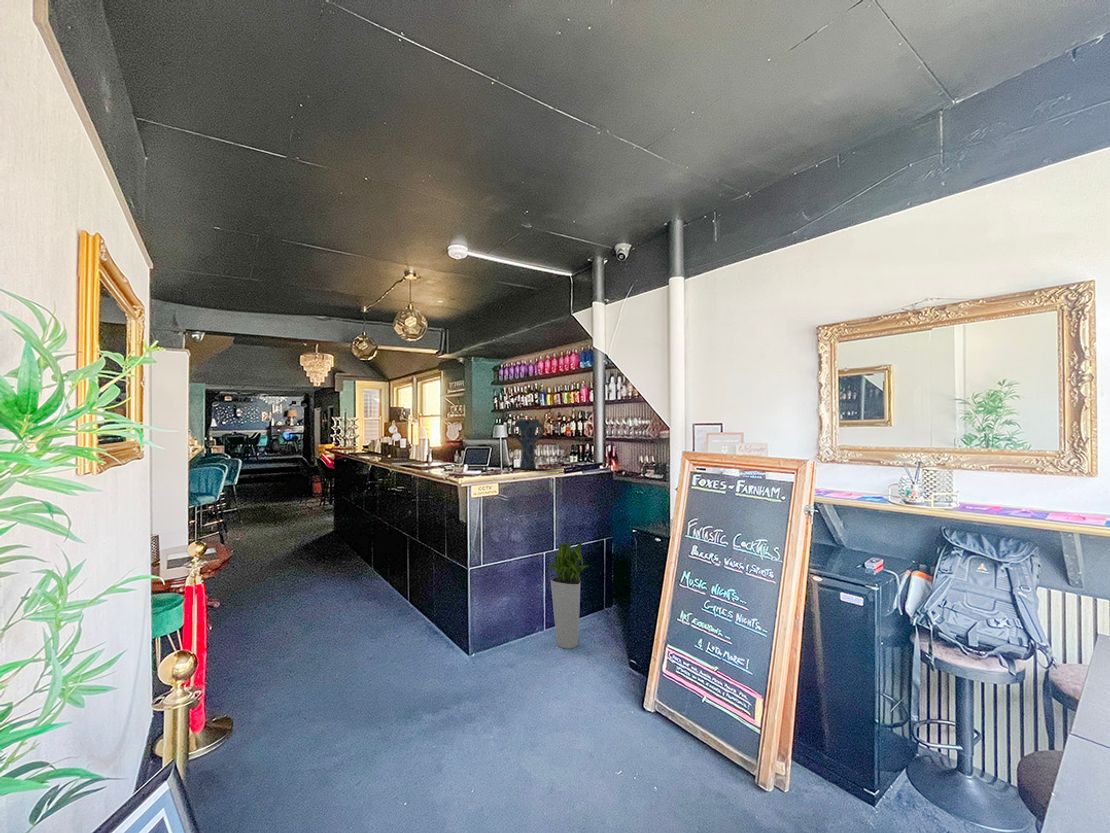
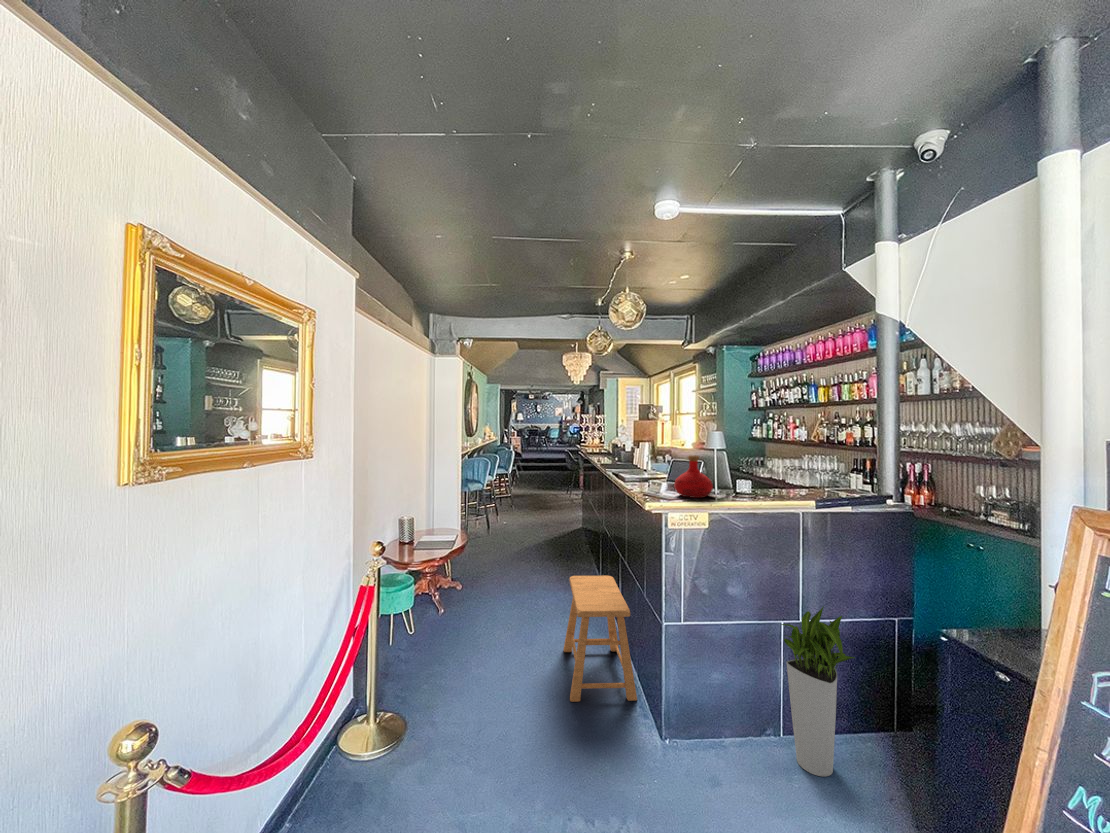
vase: present [510,419,545,469] -> none [735,425,791,495]
bottle: none [469,442,498,474] -> present [674,456,713,498]
stool: none [359,553,440,664] -> present [563,576,637,702]

